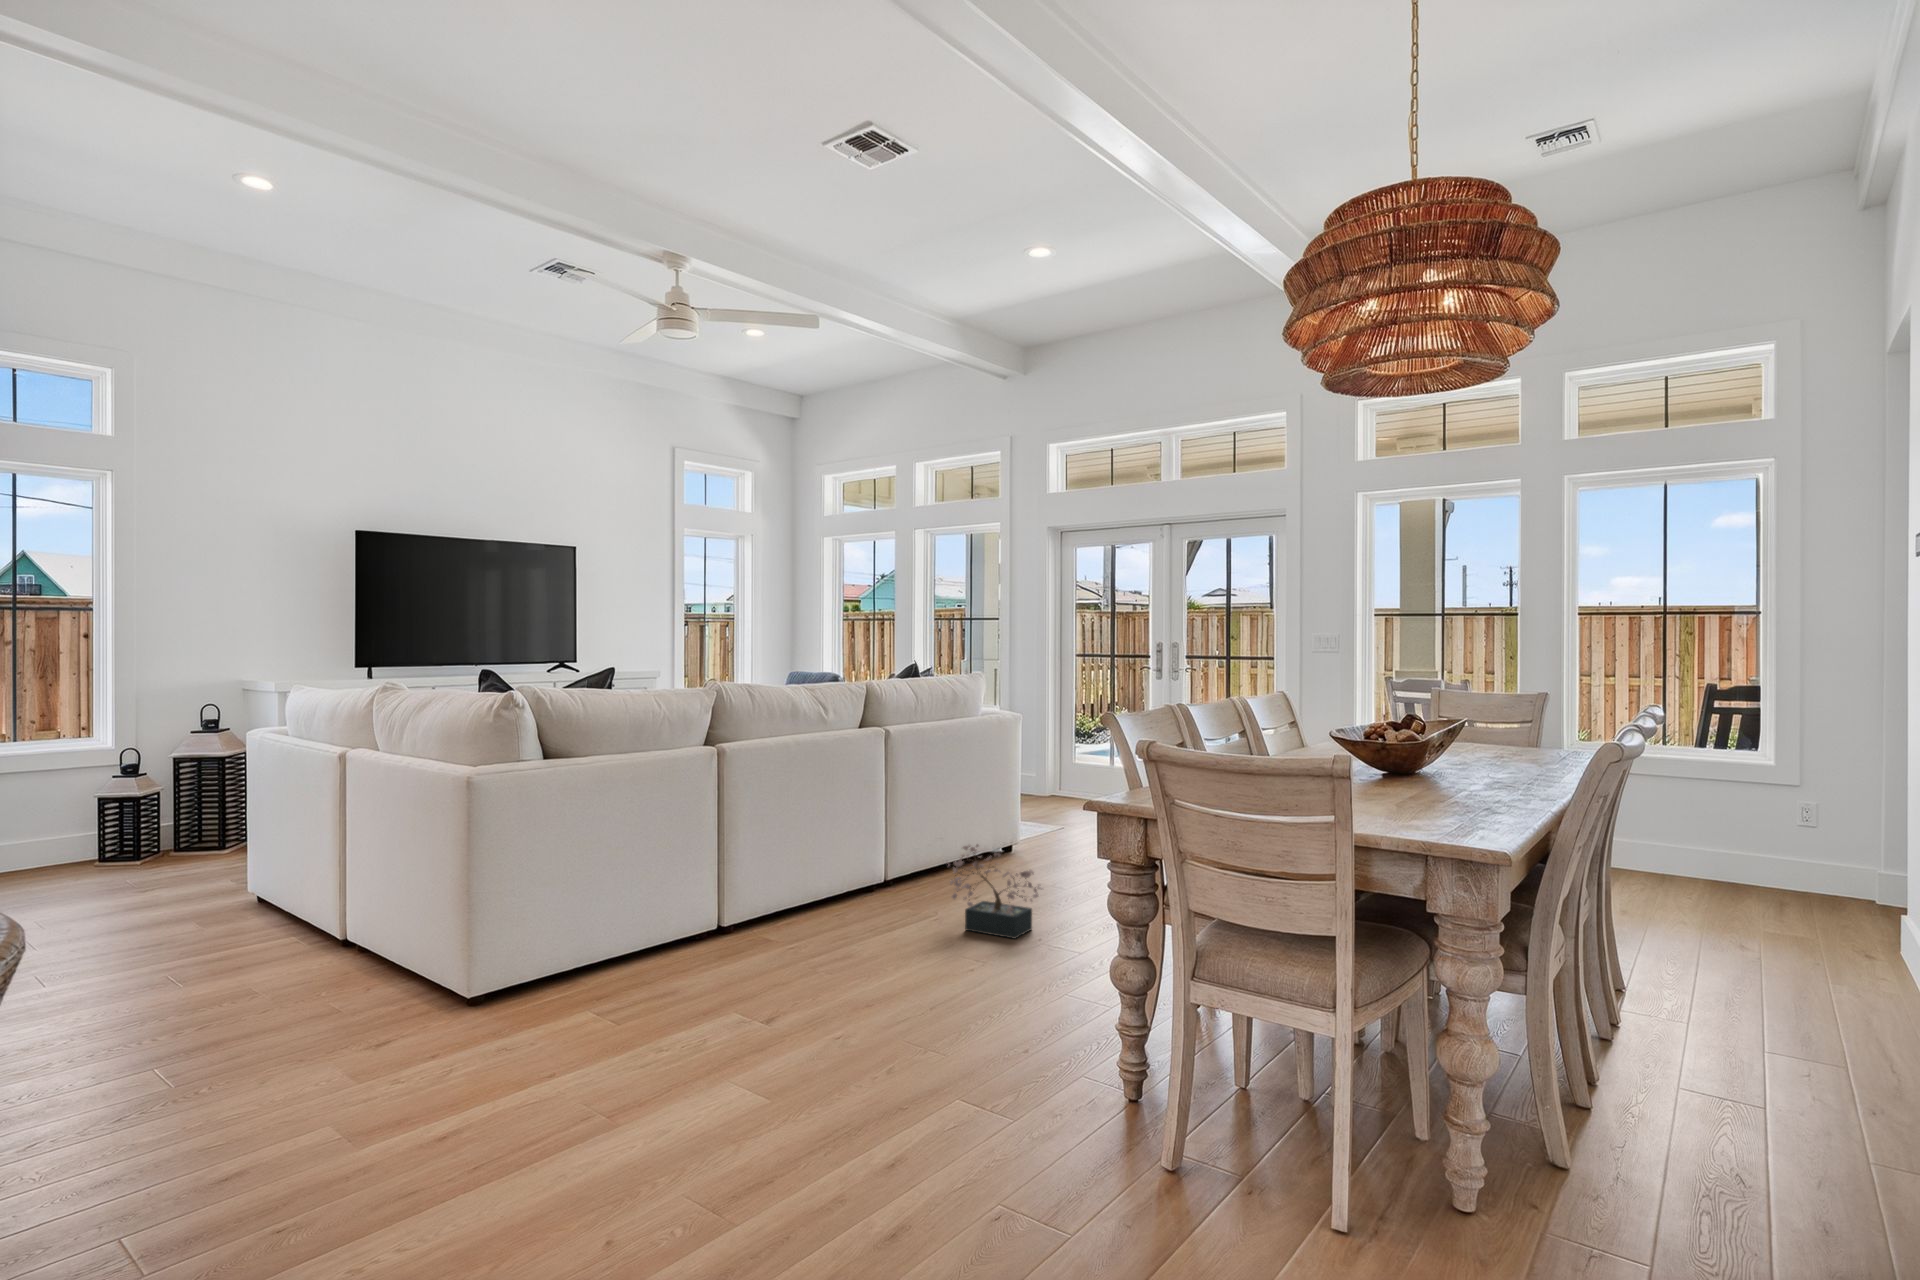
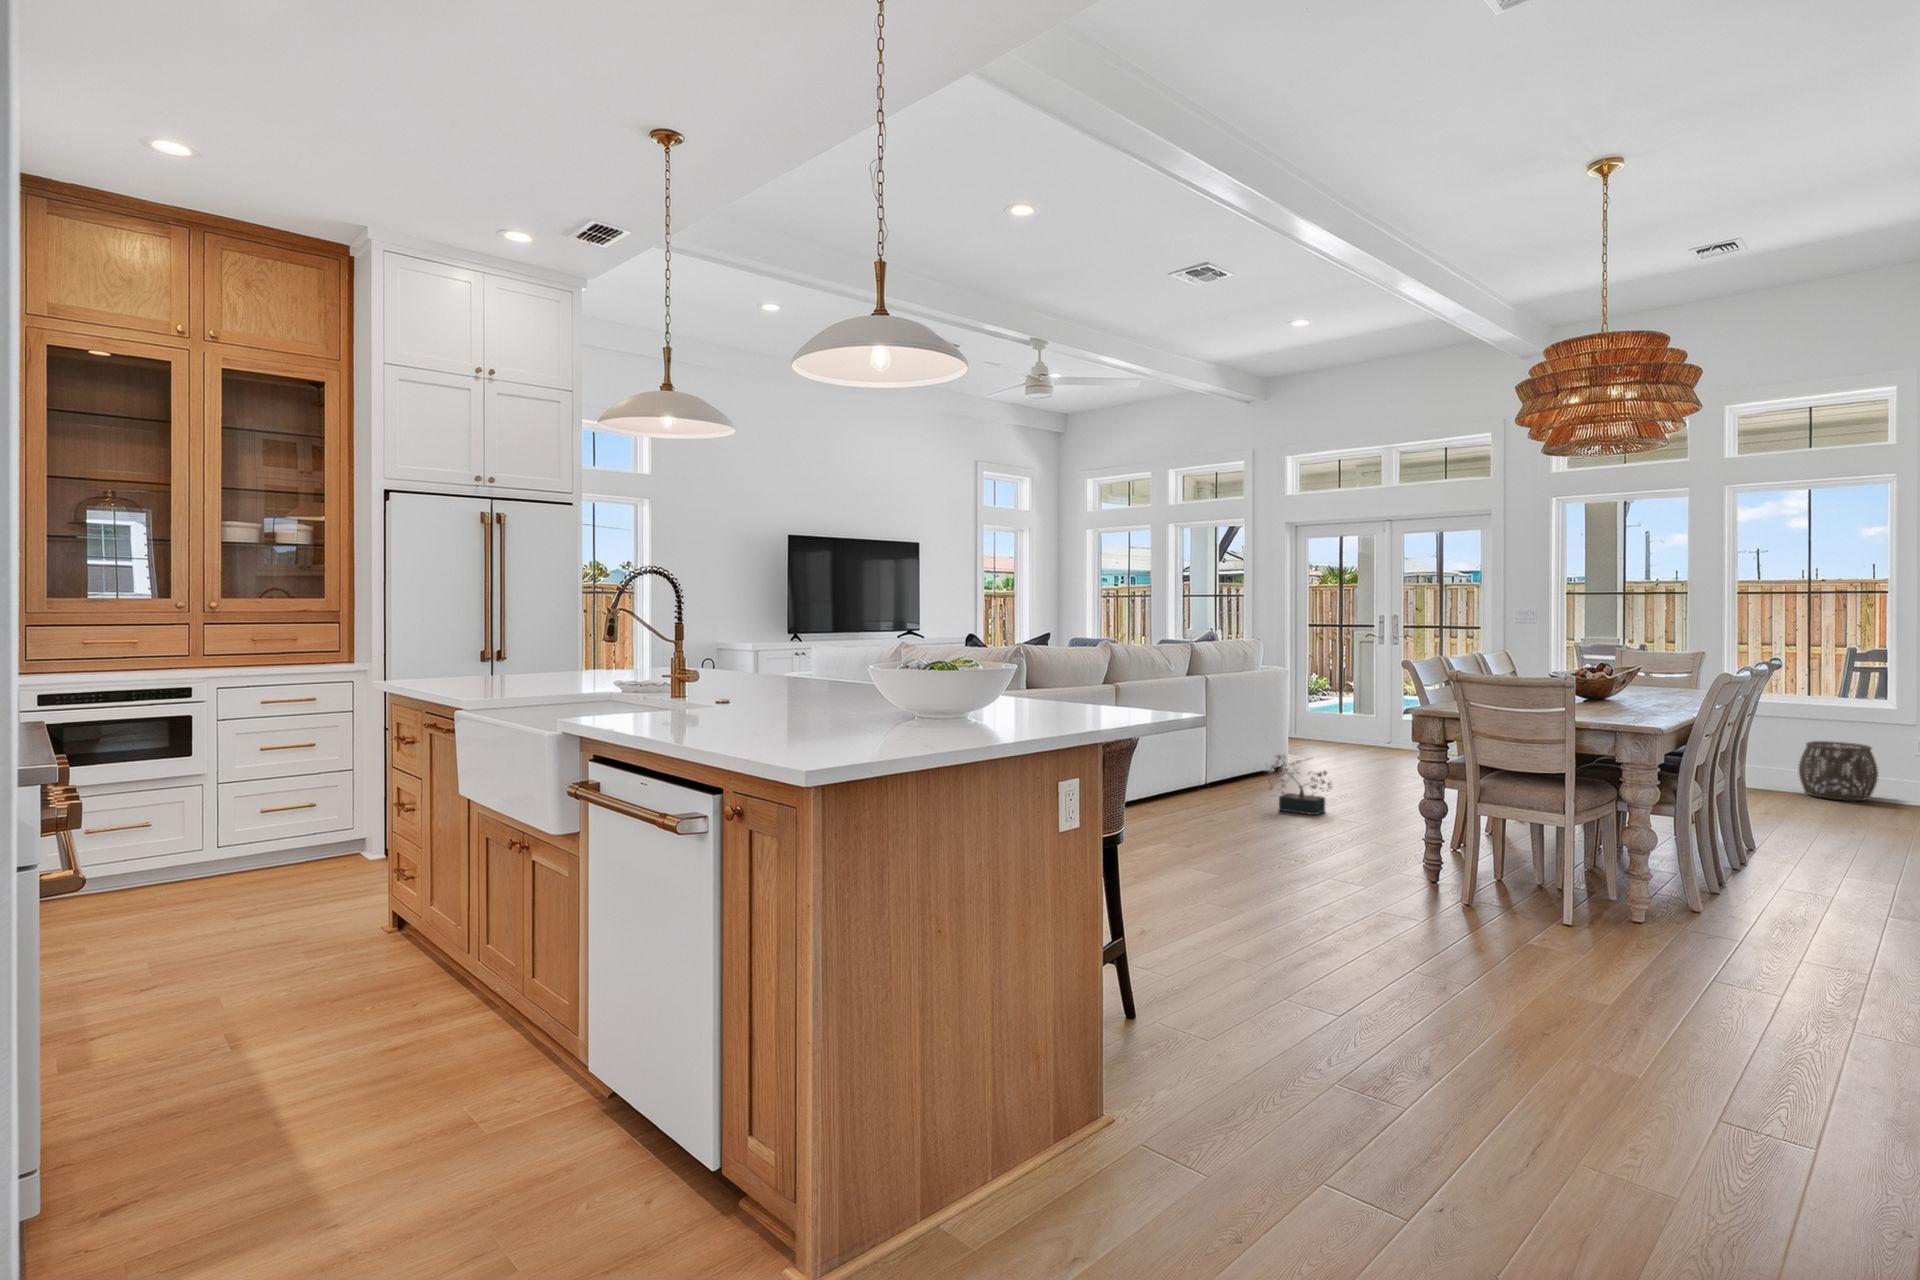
woven basket: none [1653,805,1752,887] -> present [1799,741,1878,801]

